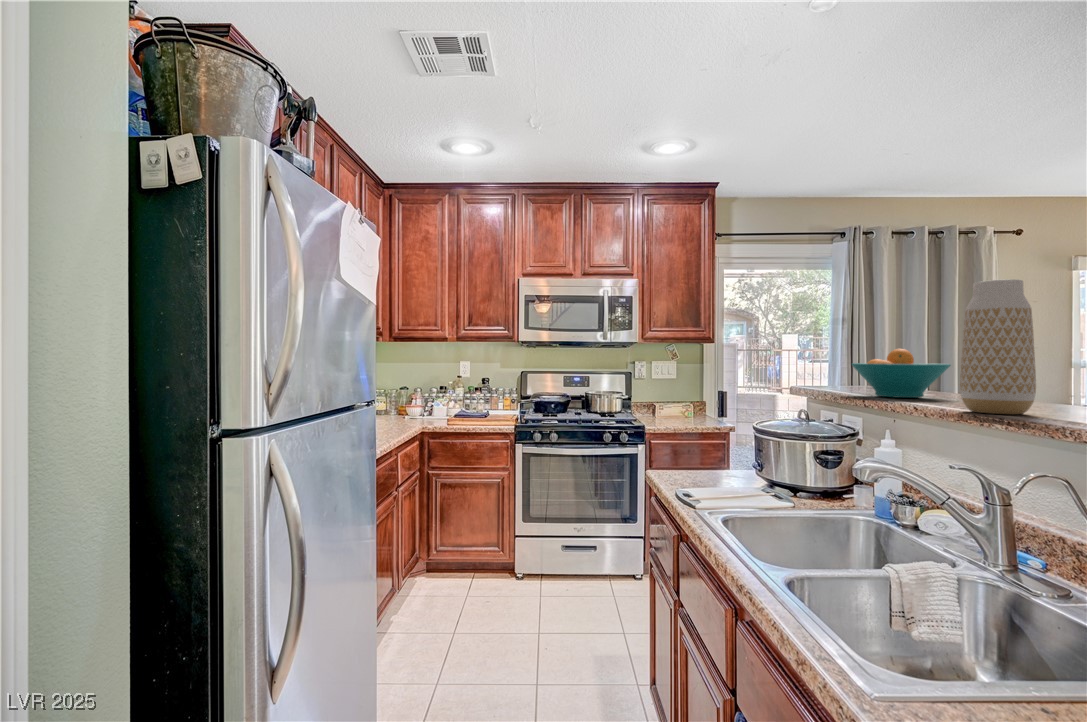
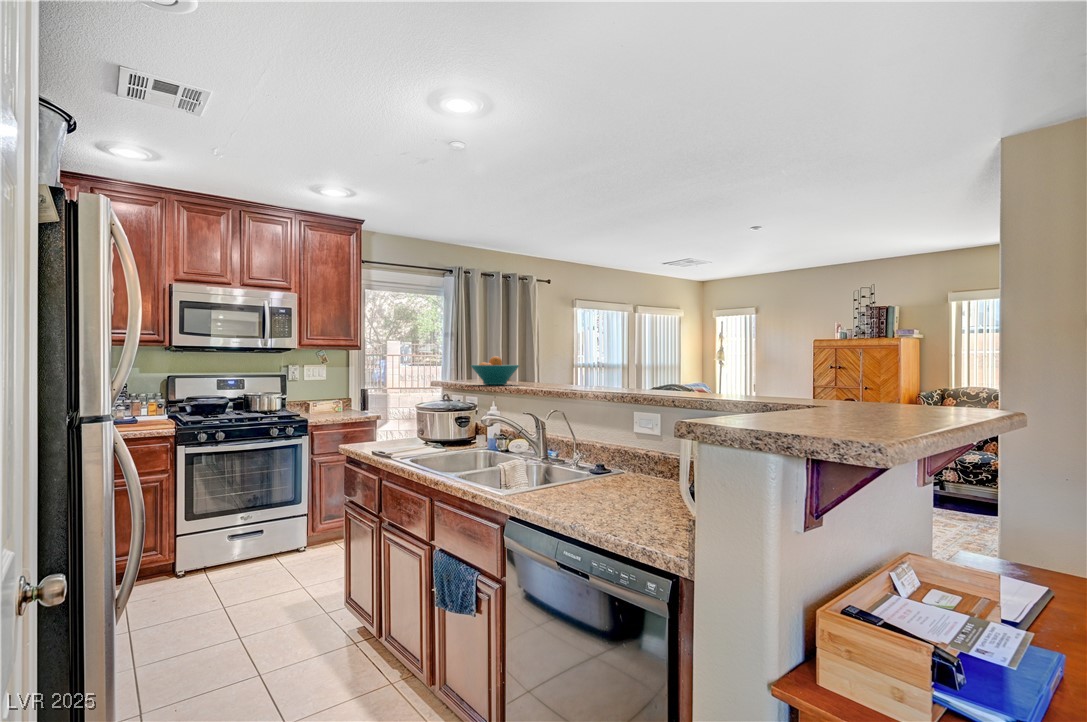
vase: present [960,279,1036,414] -> none [526,324,554,389]

